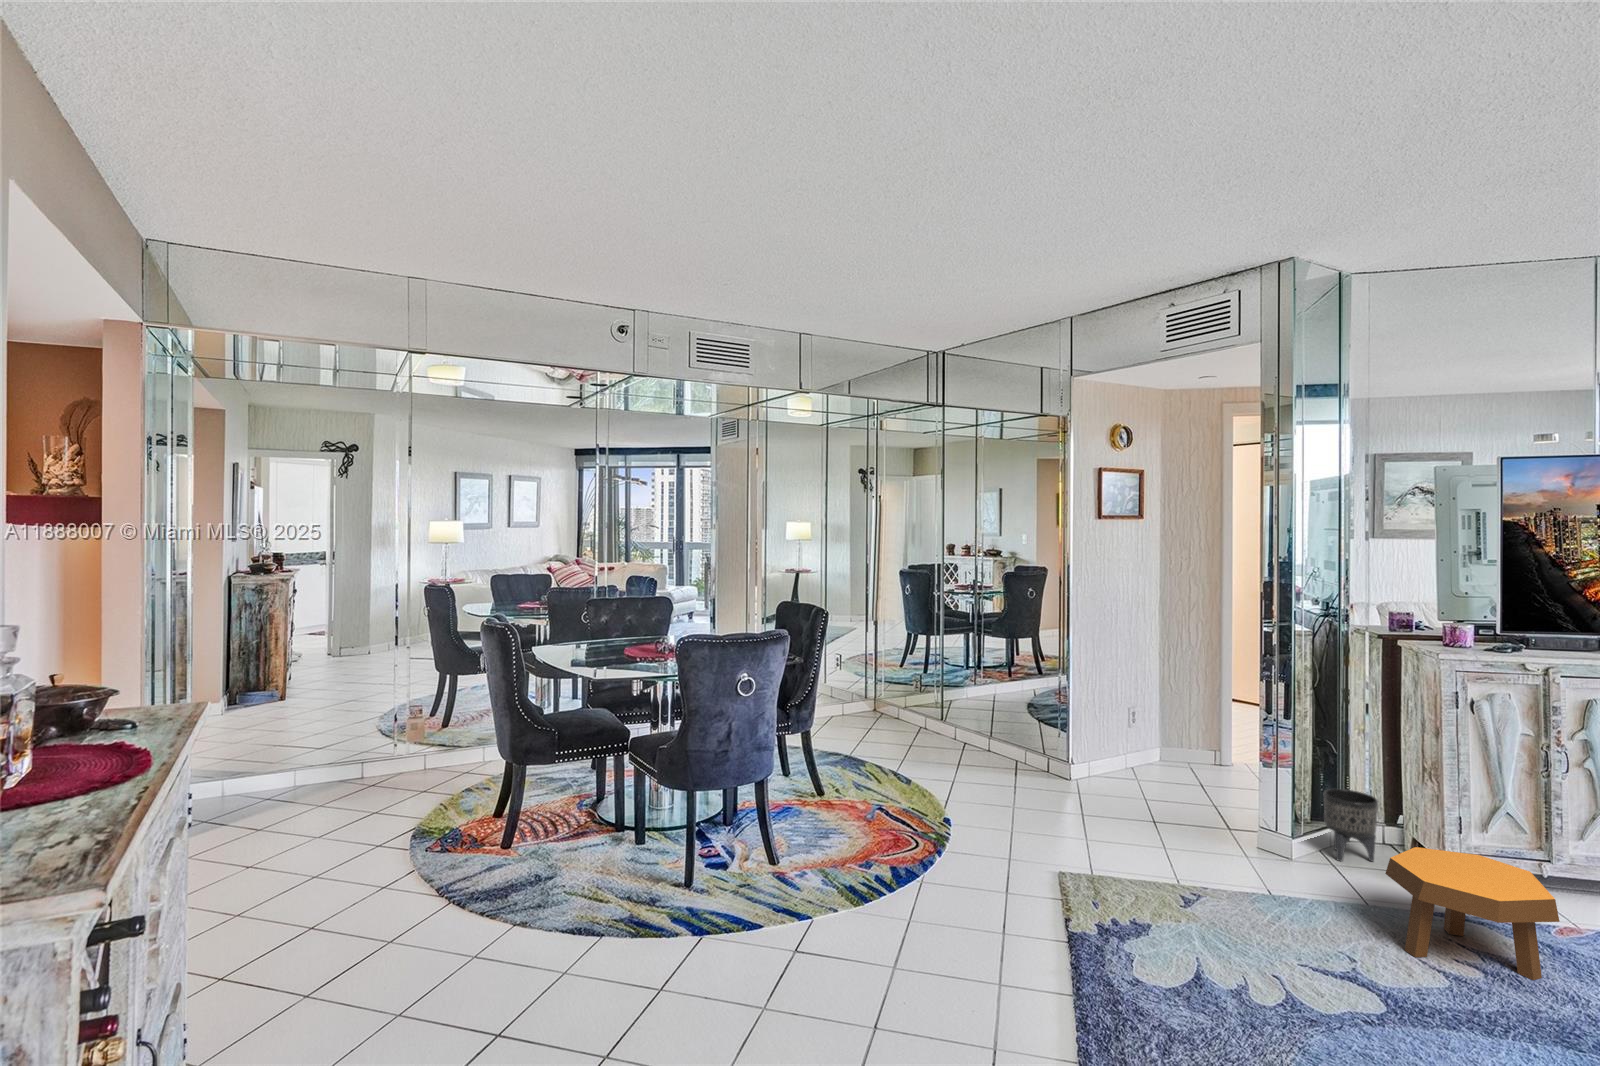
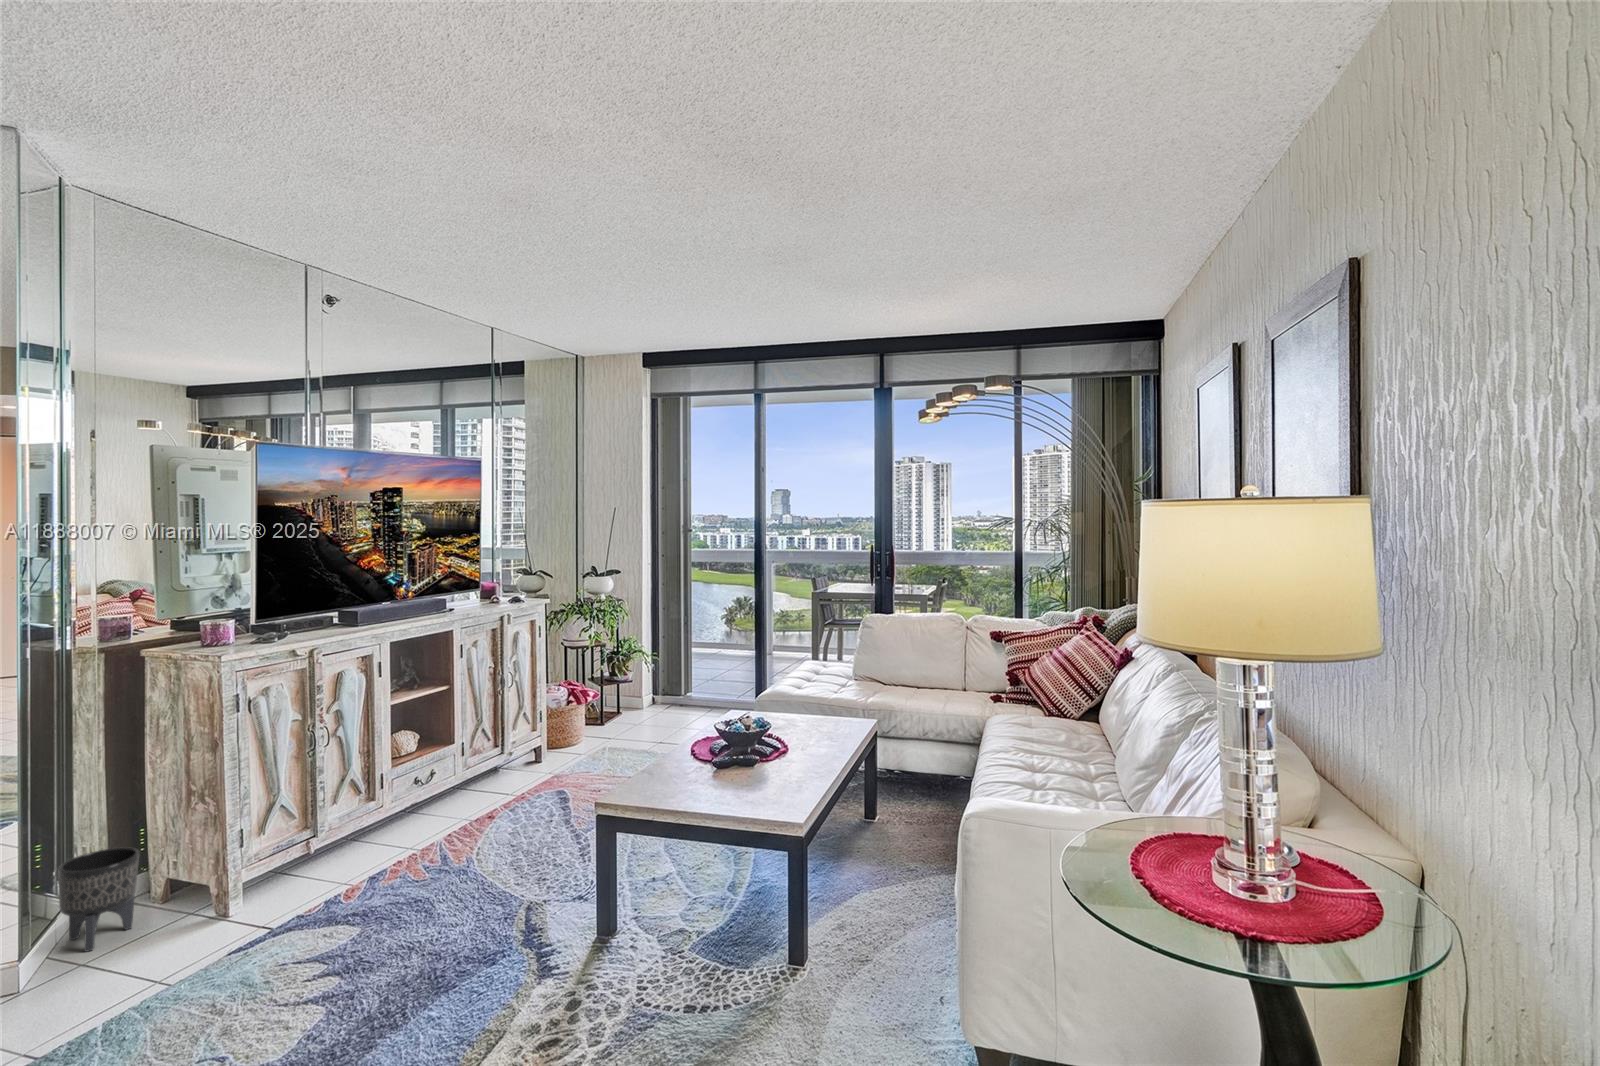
footstool: present [1385,847,1560,980] -> none [218,850,392,1006]

